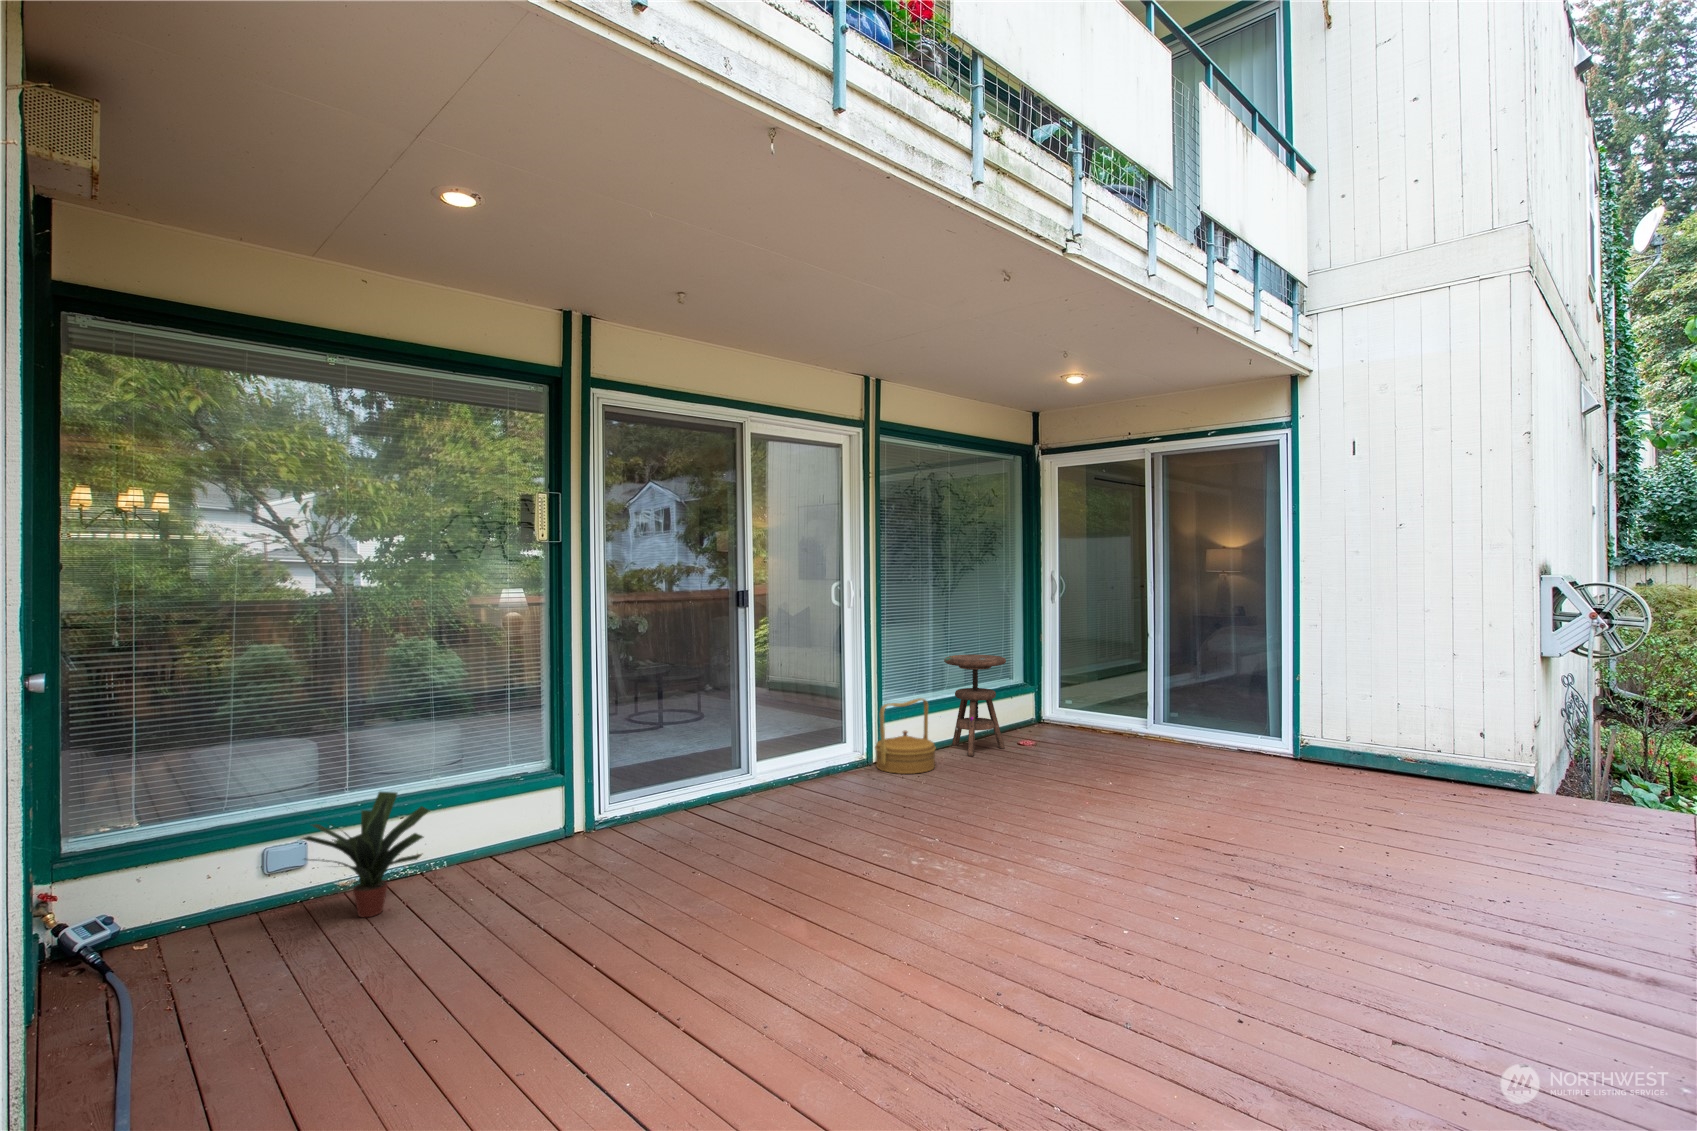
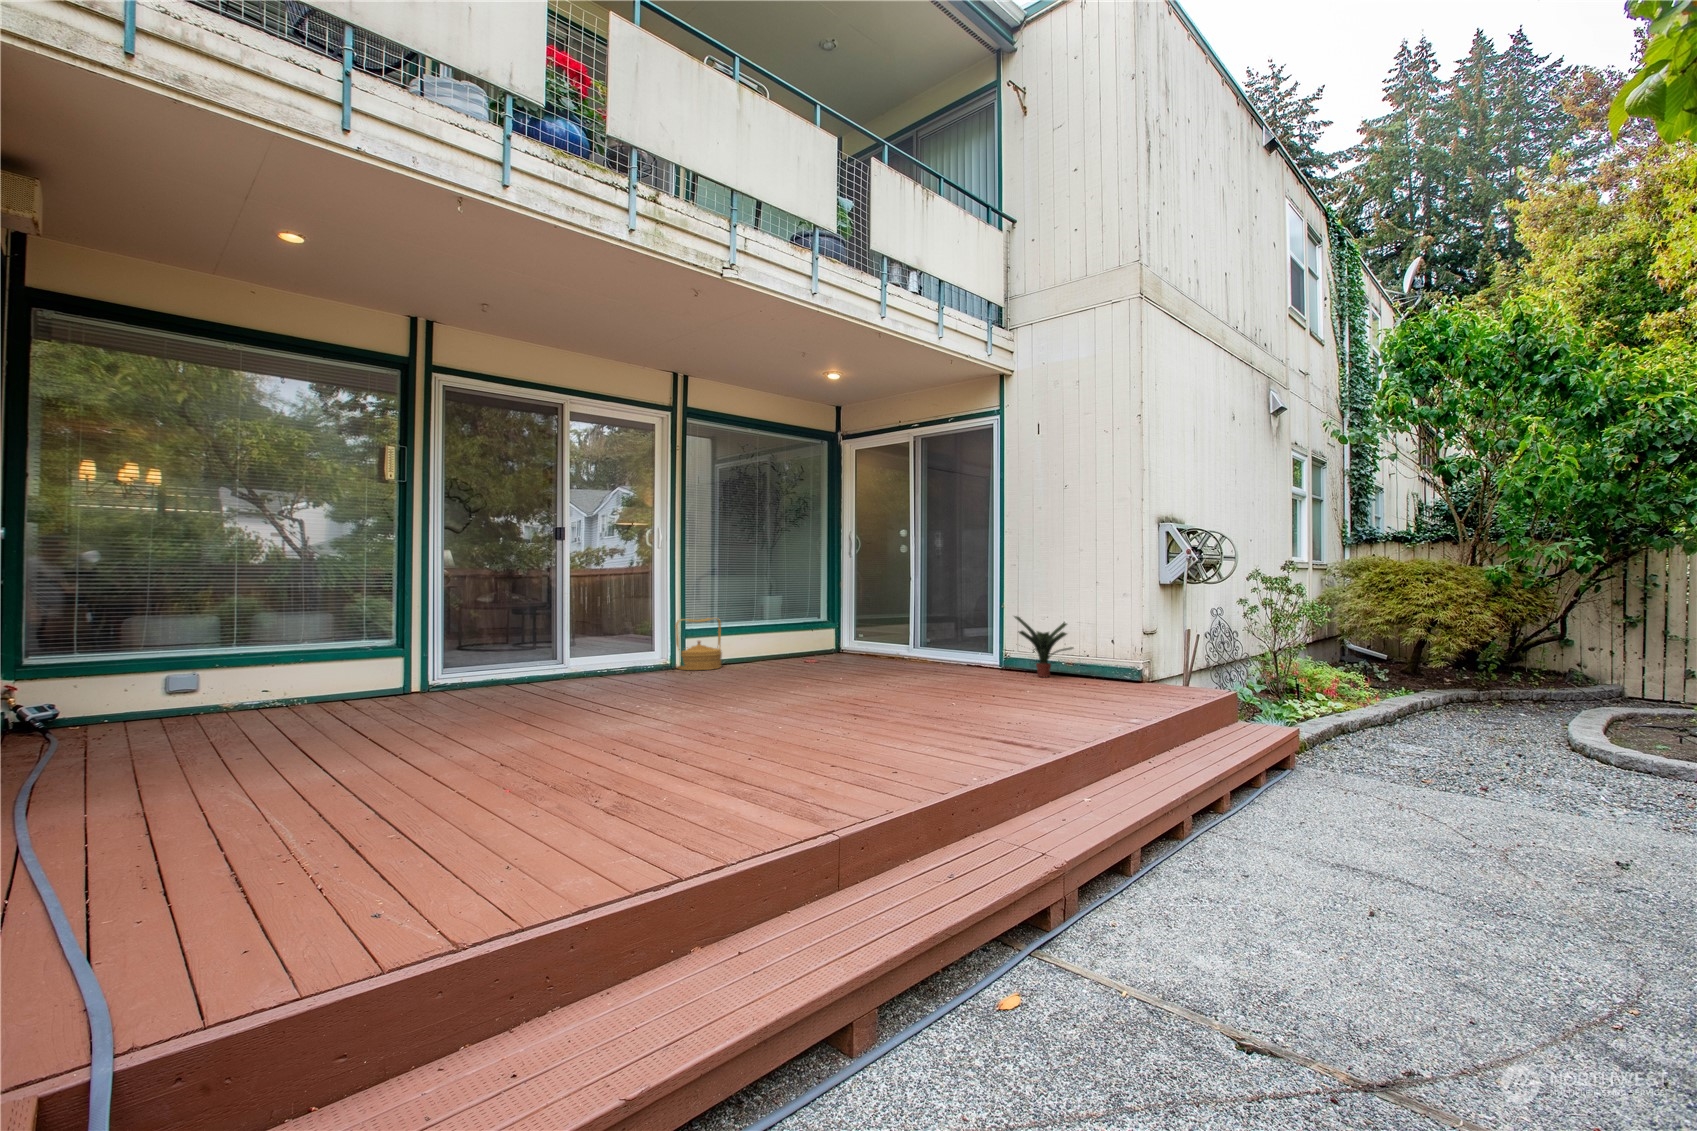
side table: present [944,655,1006,756] -> none [743,590,791,664]
potted plant: present [302,792,429,917] -> present [1014,616,1073,677]

